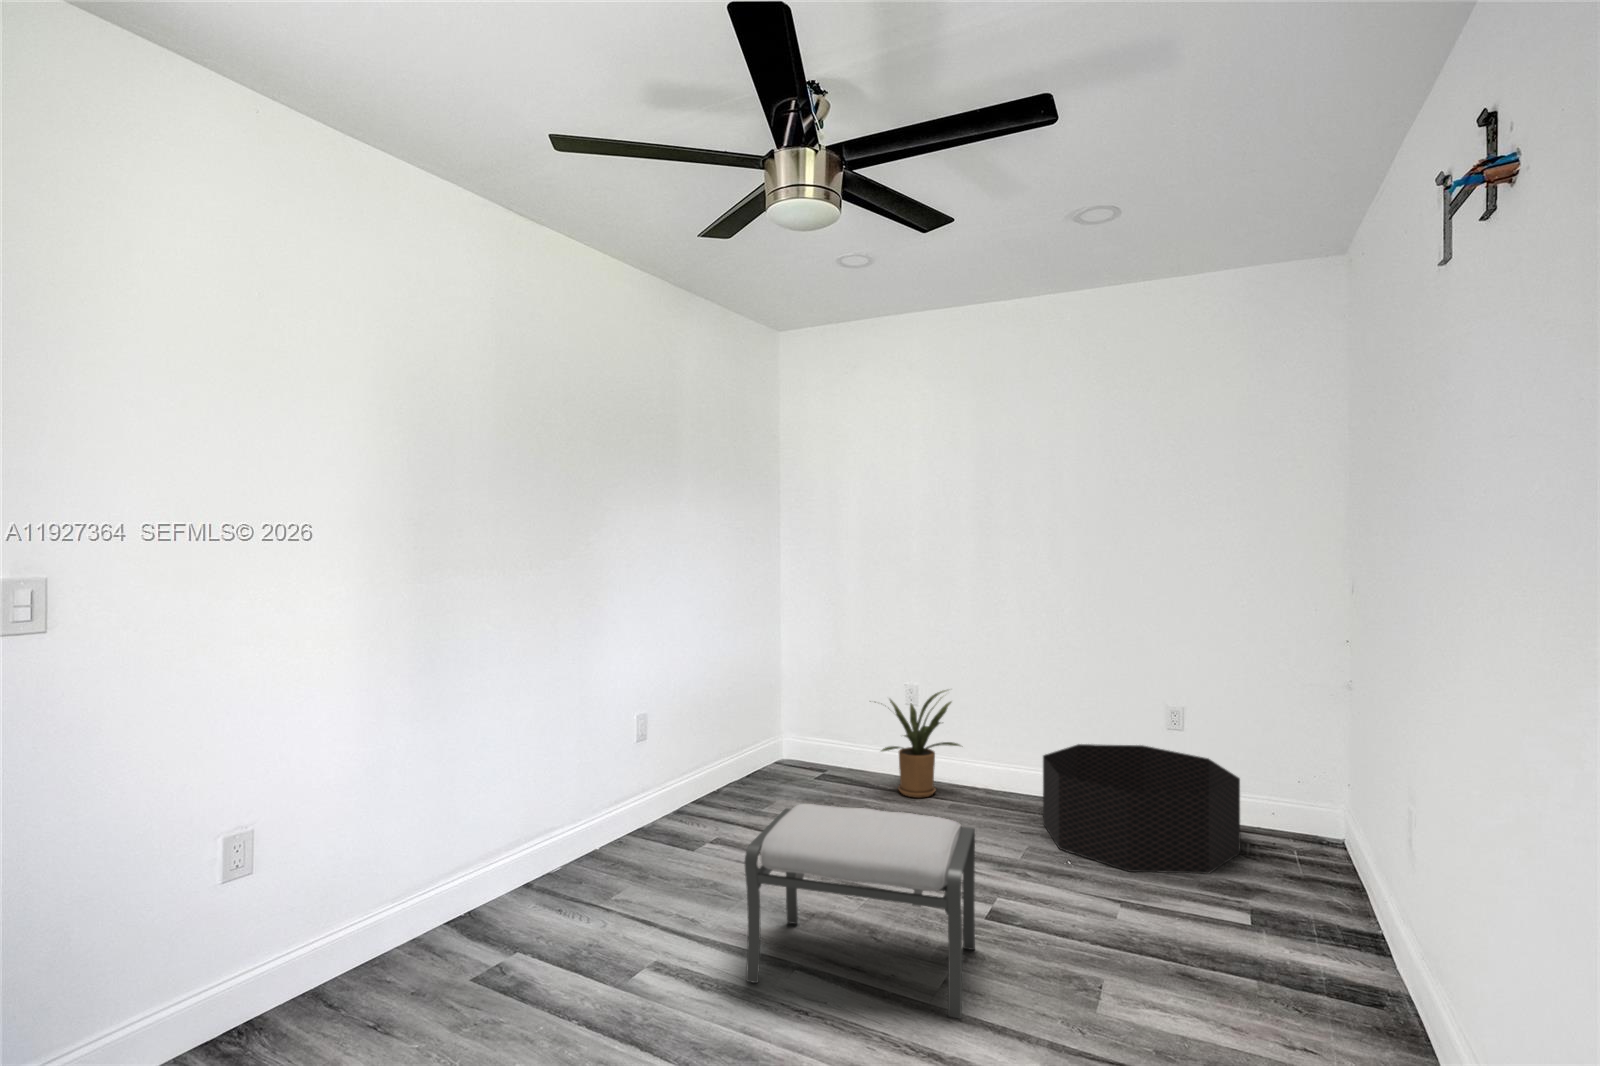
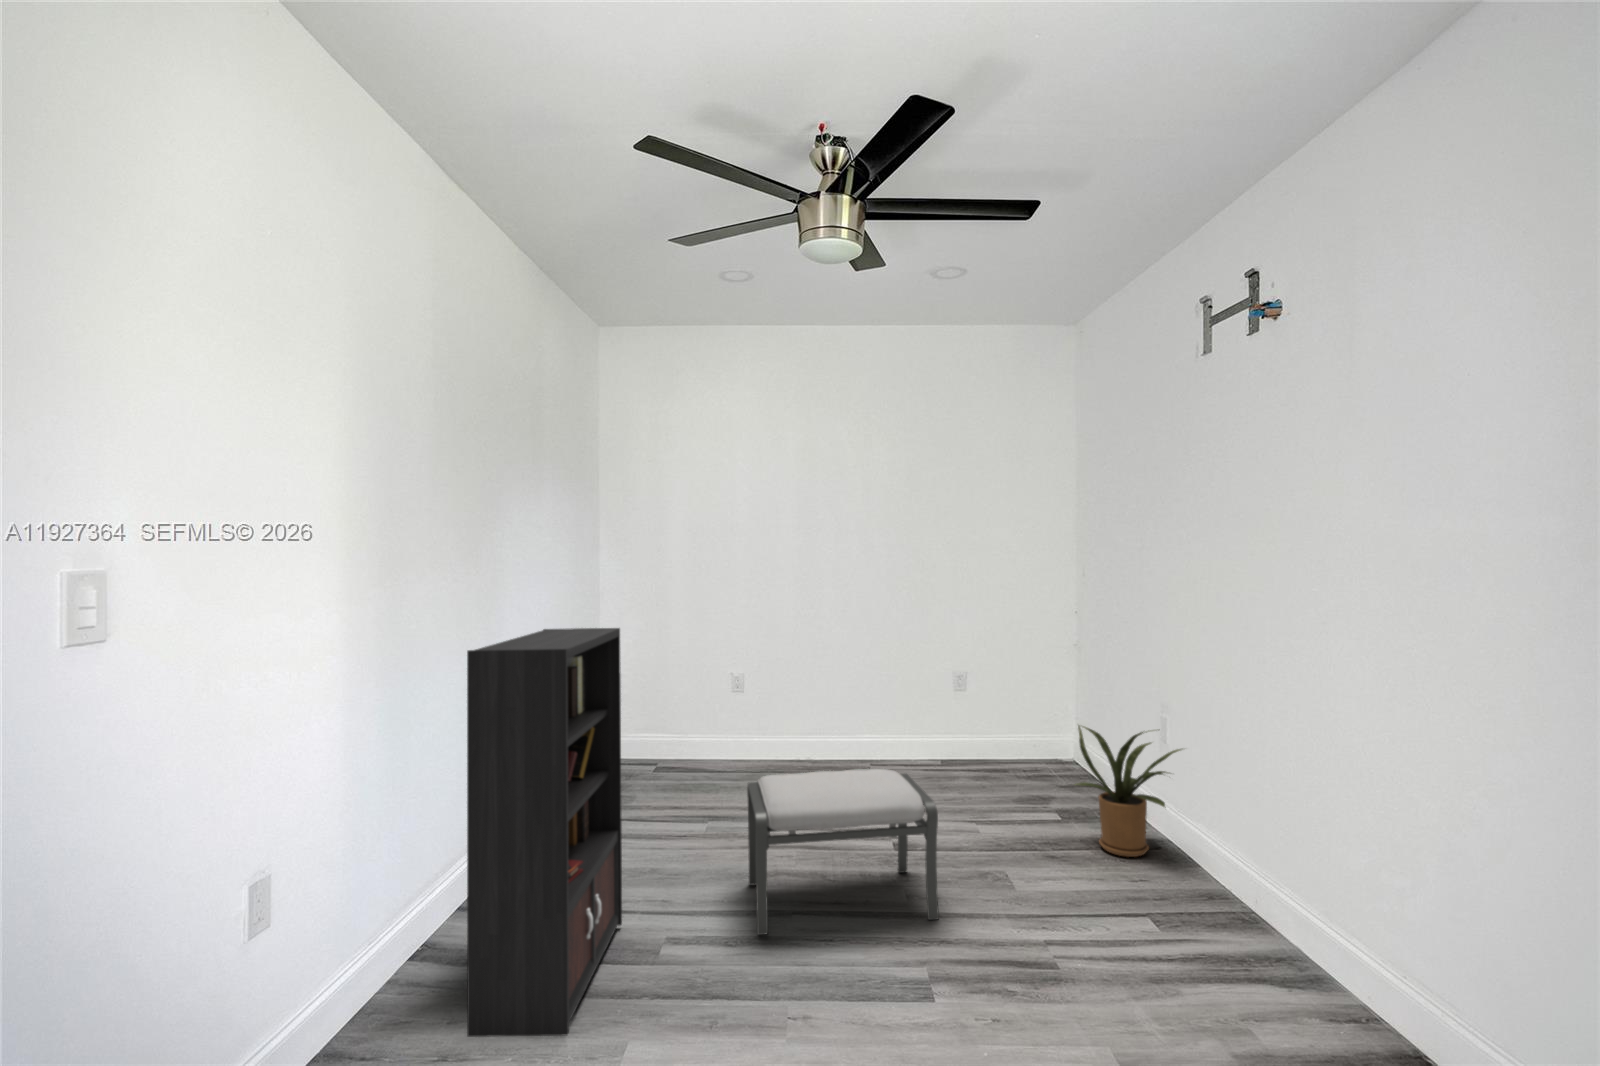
bookcase: none [425,623,635,1033] -> present [467,628,622,1037]
house plant: present [875,690,960,798] -> present [1076,725,1181,857]
basket: present [1043,744,1240,874] -> none [877,706,1019,799]

